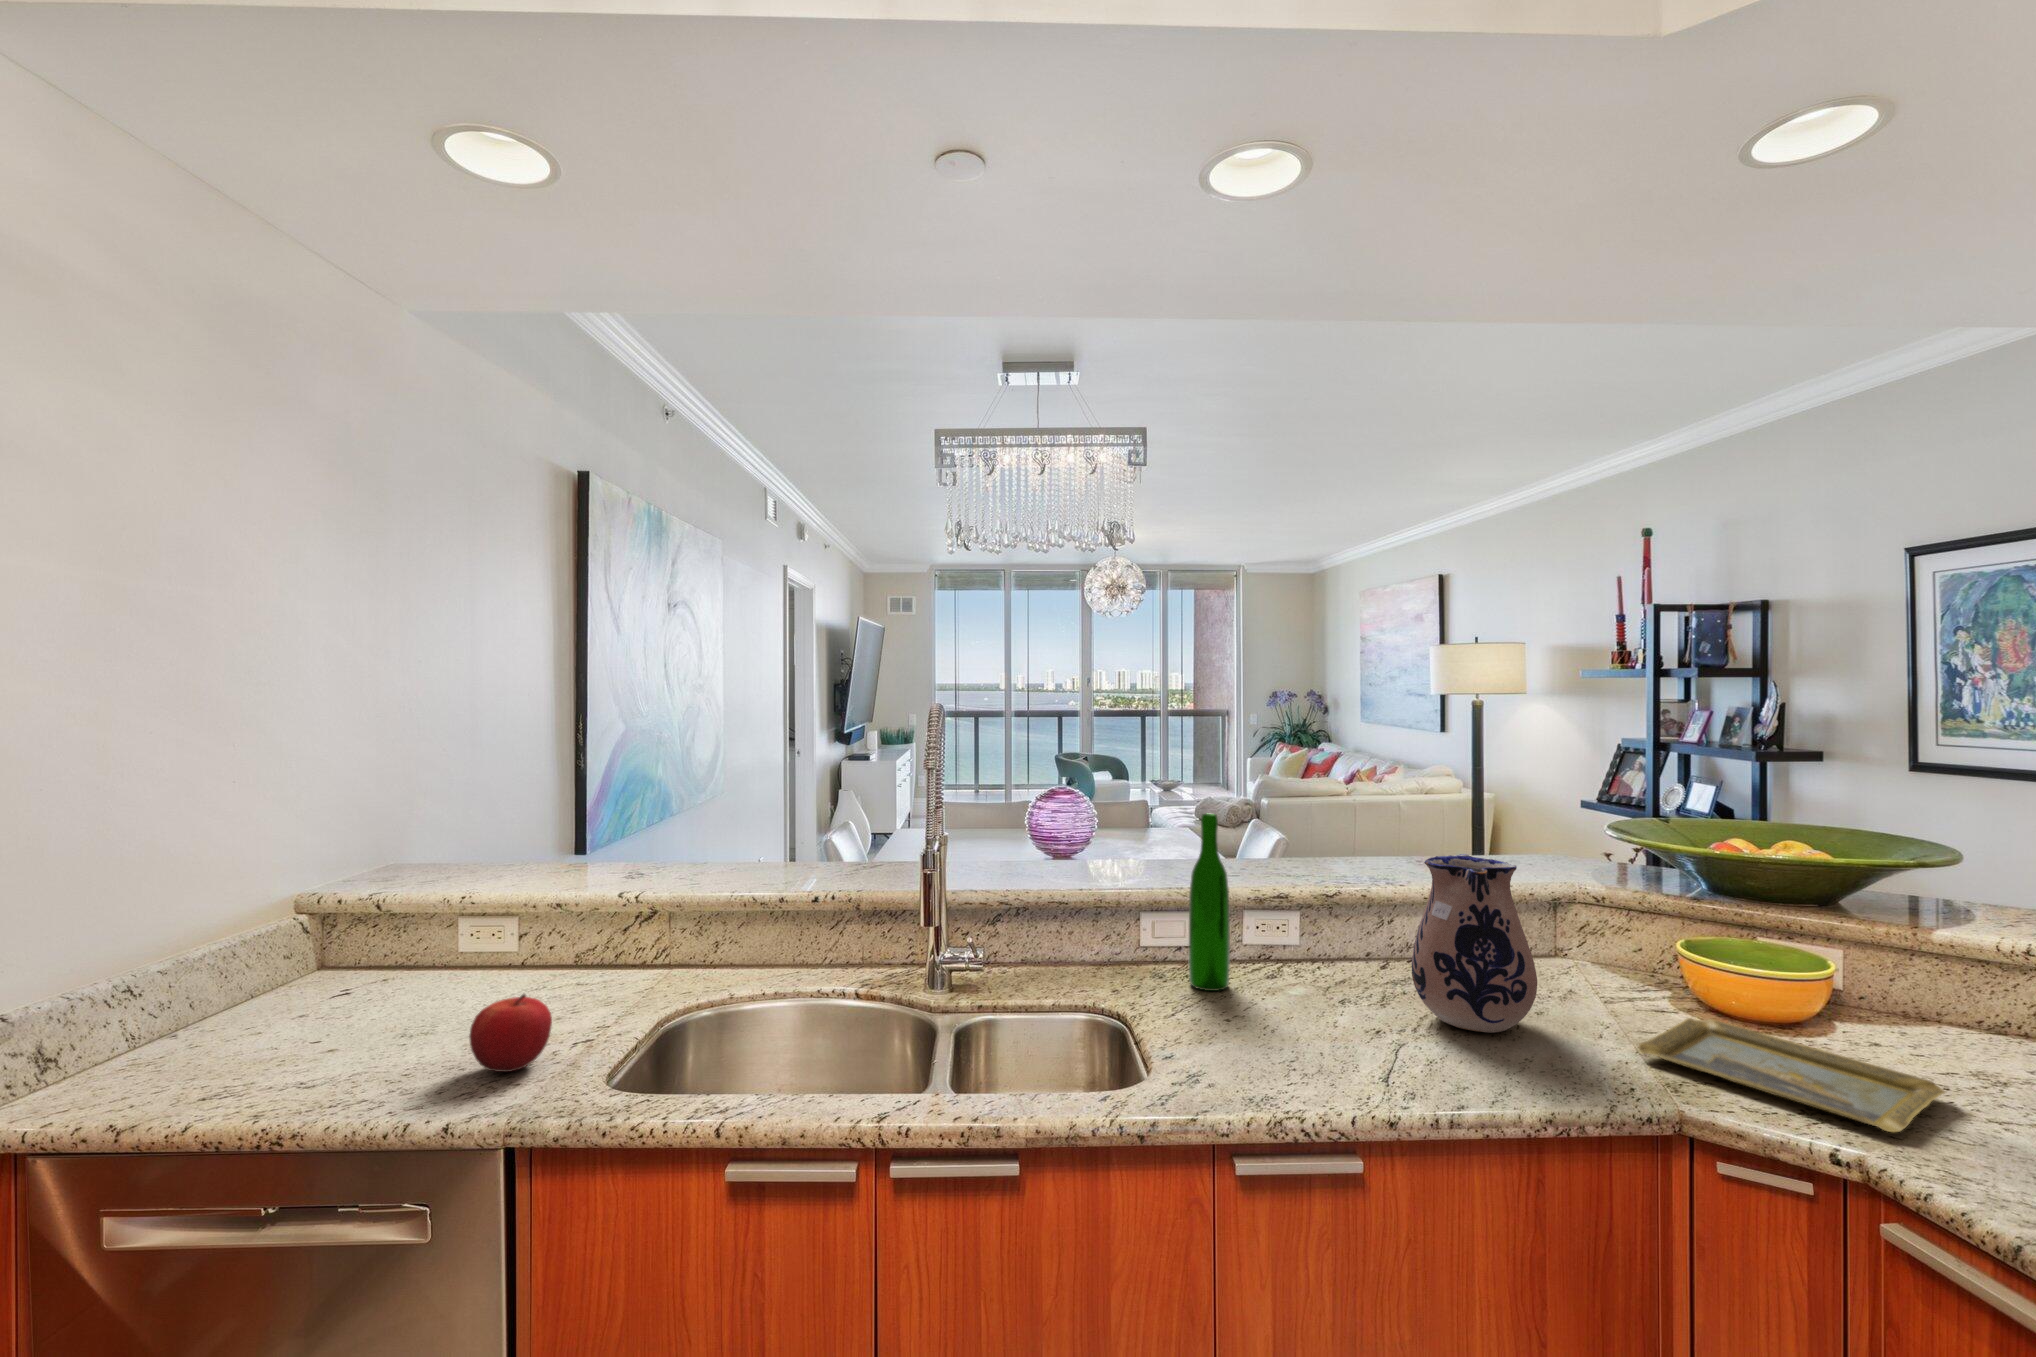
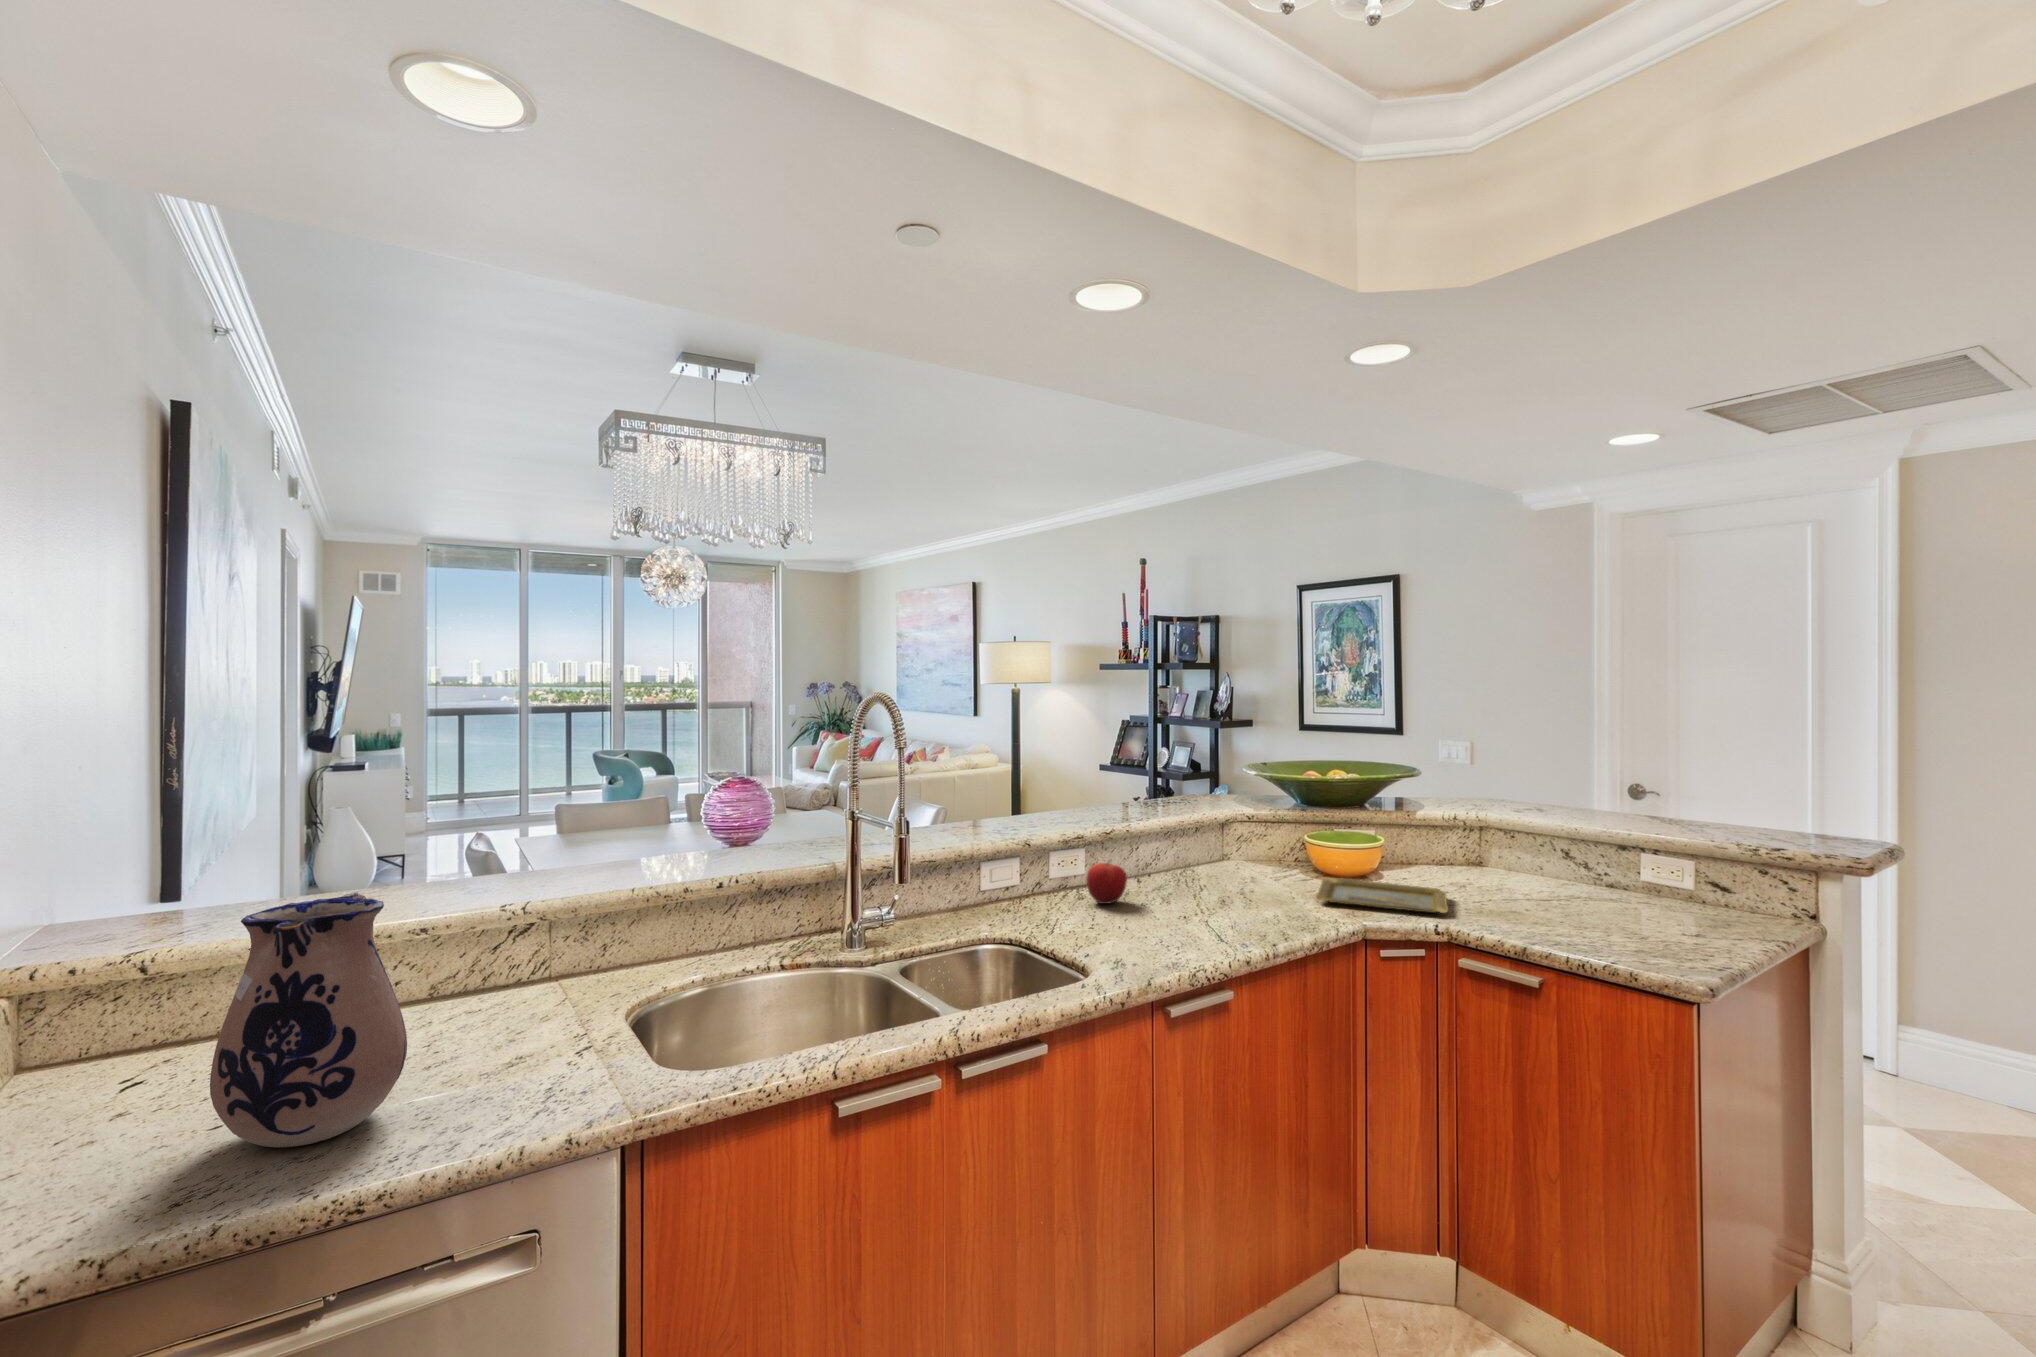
wine bottle: present [1189,814,1230,991] -> none [1032,776,1064,913]
ceramic pitcher: present [1412,854,1537,1033] -> present [210,892,407,1147]
fruit: present [469,994,552,1072] -> present [1086,860,1127,904]

